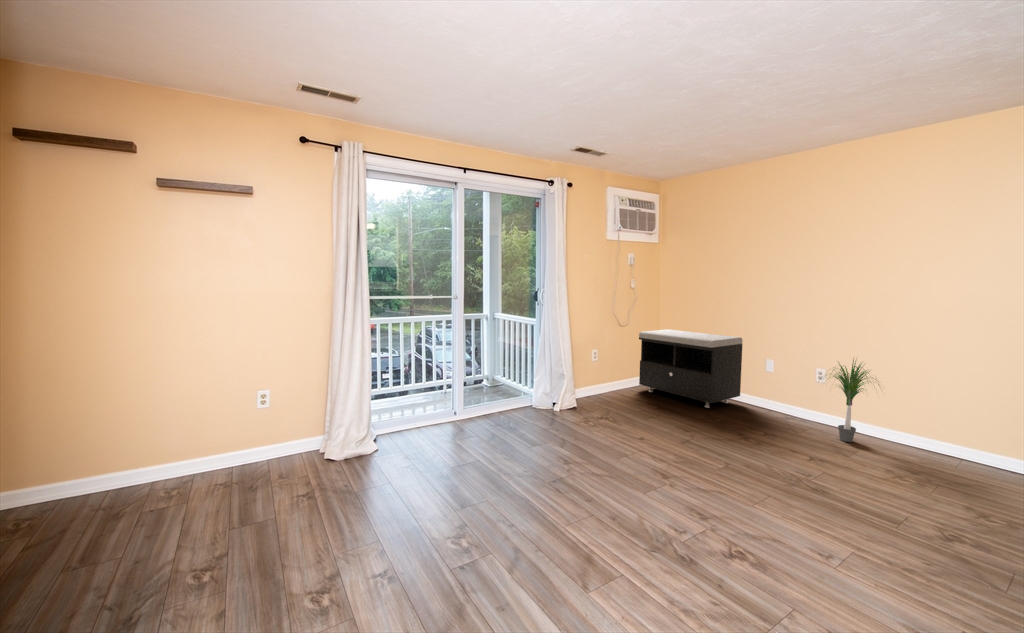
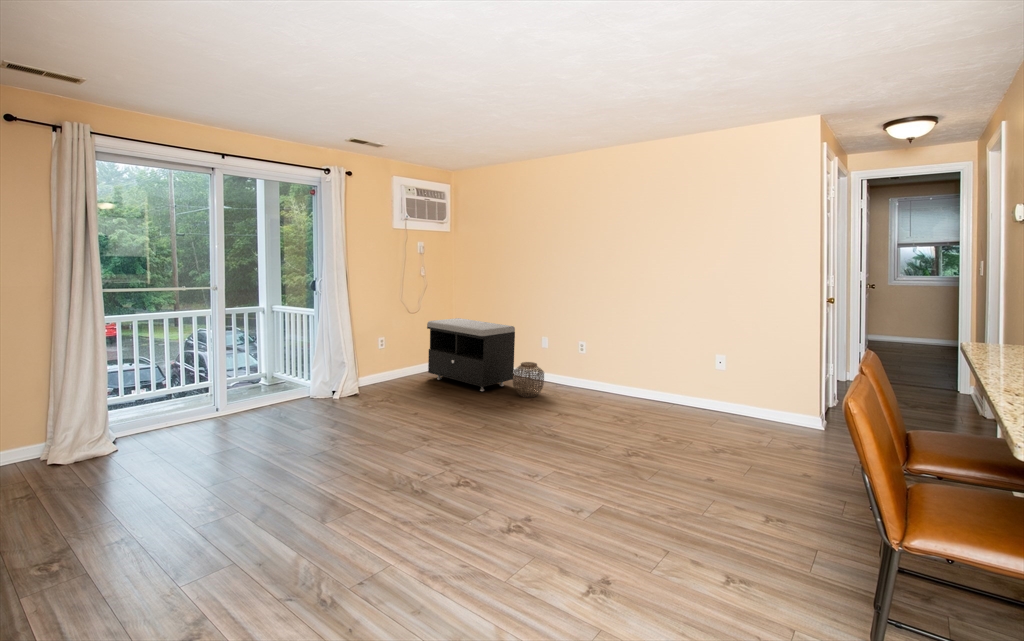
potted plant: present [829,359,879,442] -> none [554,340,601,412]
woven basket: none [747,378,789,419] -> present [513,362,544,397]

